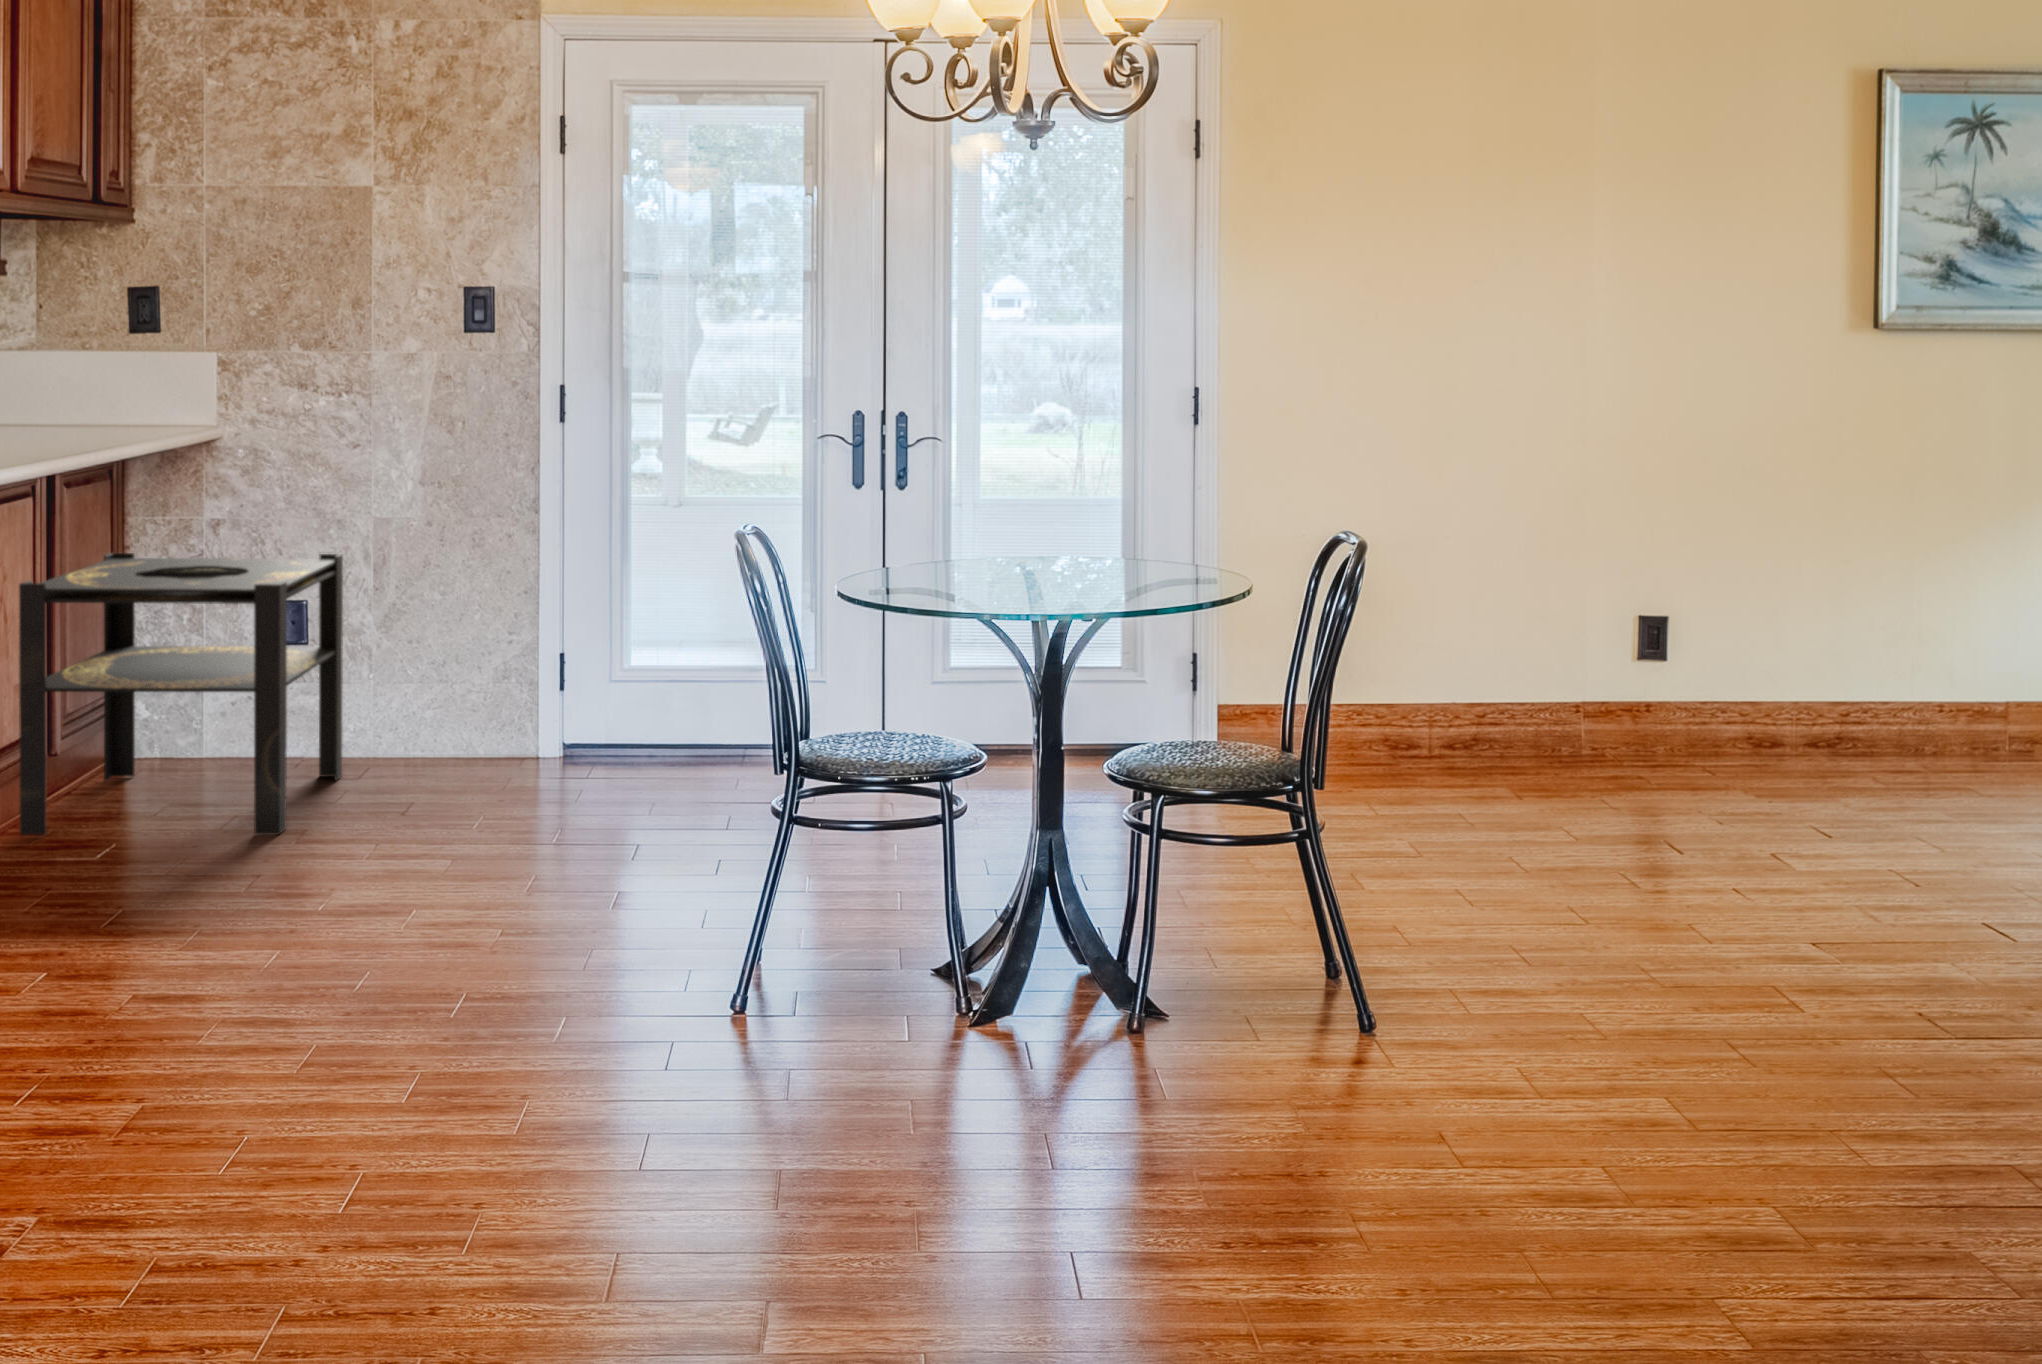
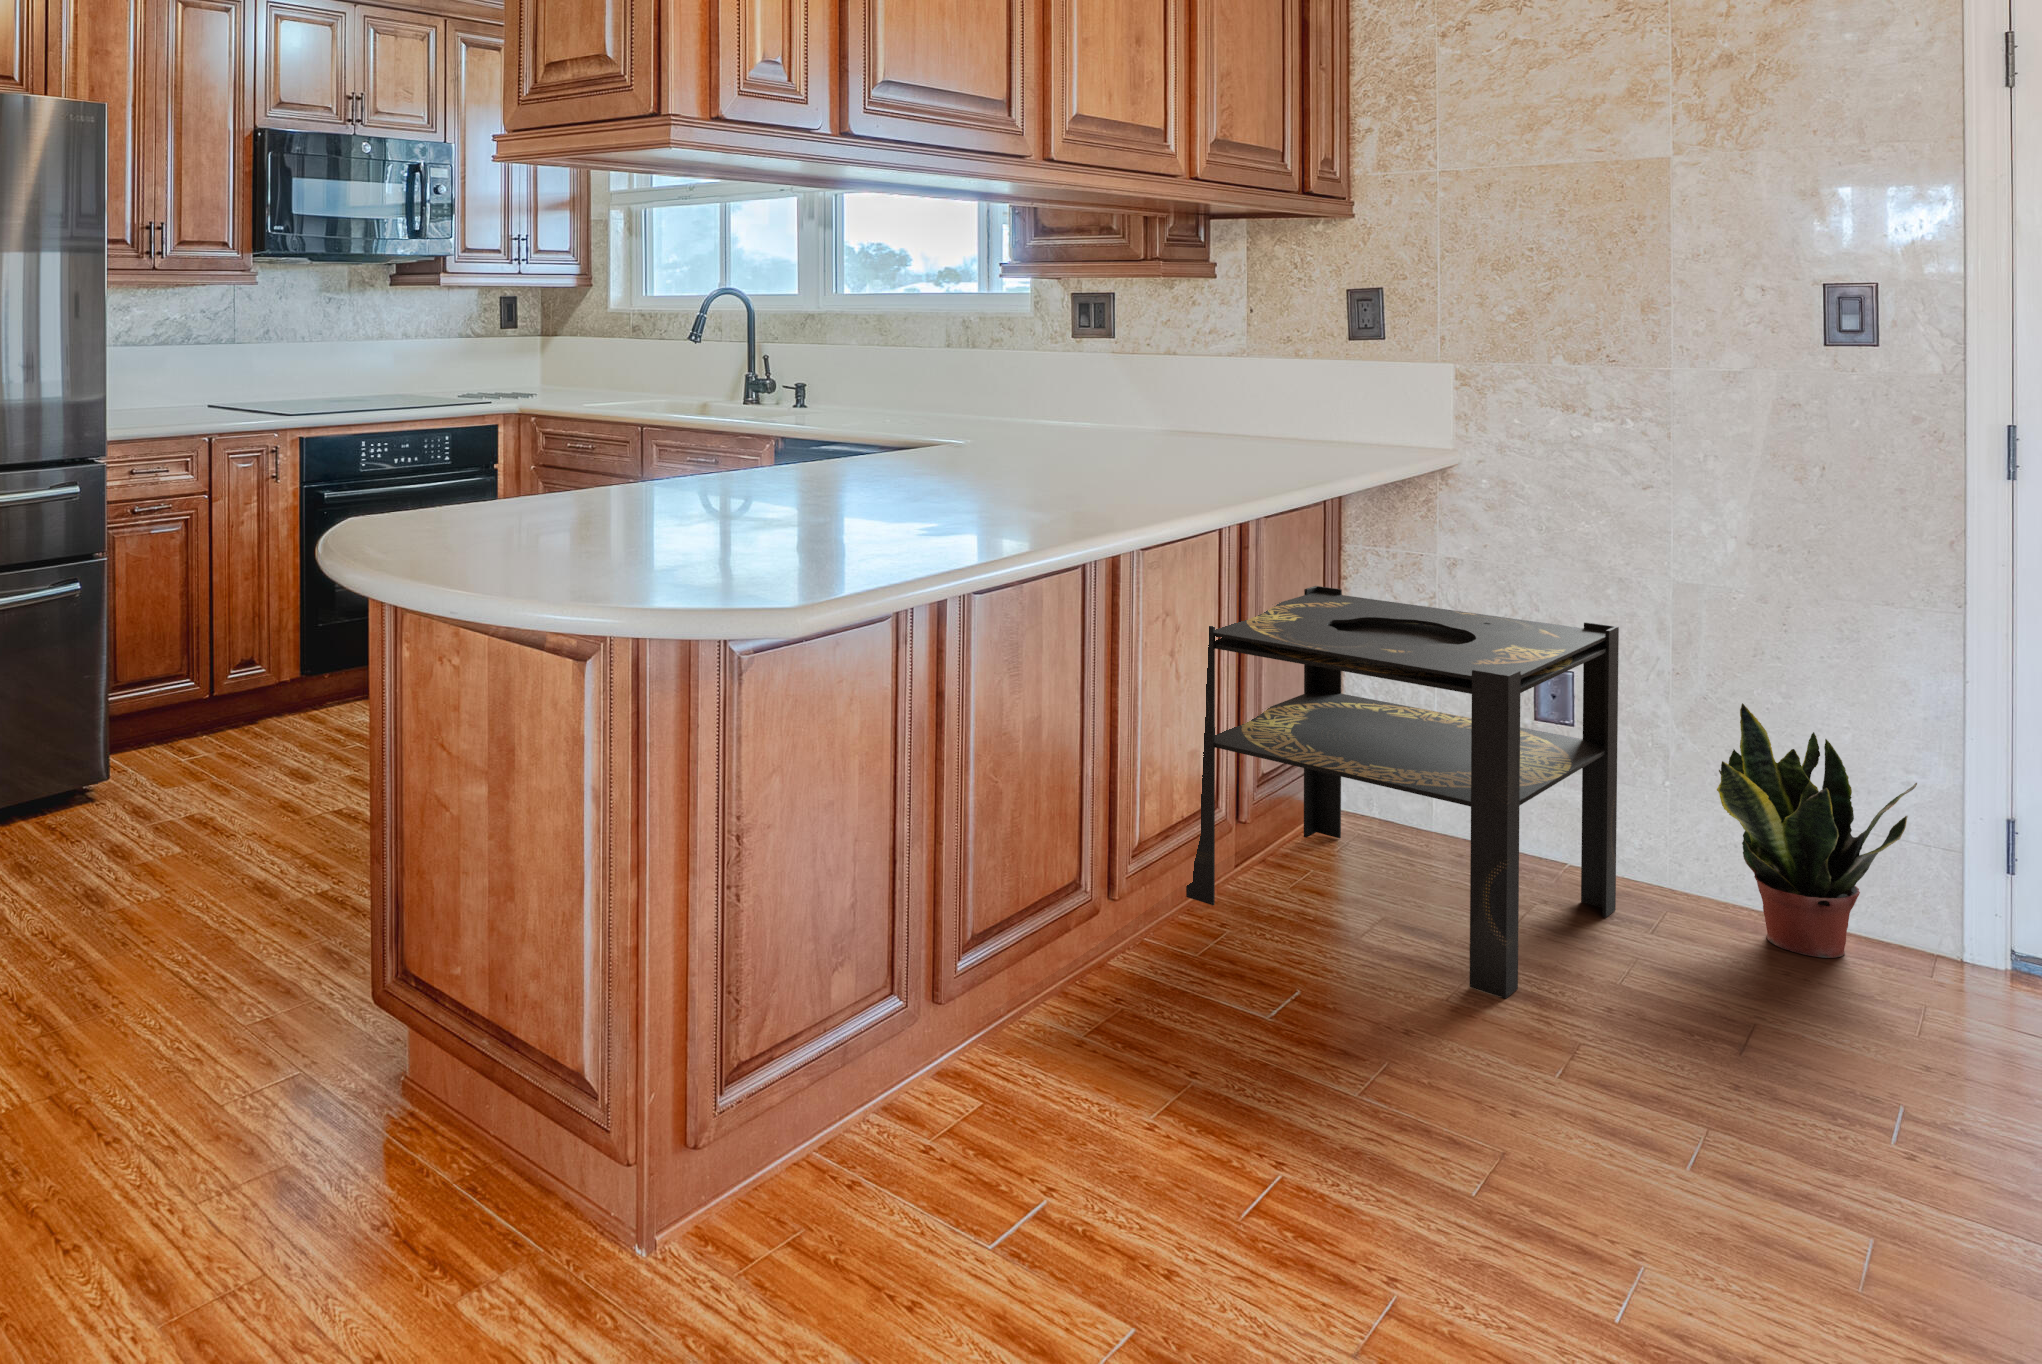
potted plant: none [405,601,516,773] -> present [1717,703,1917,958]

